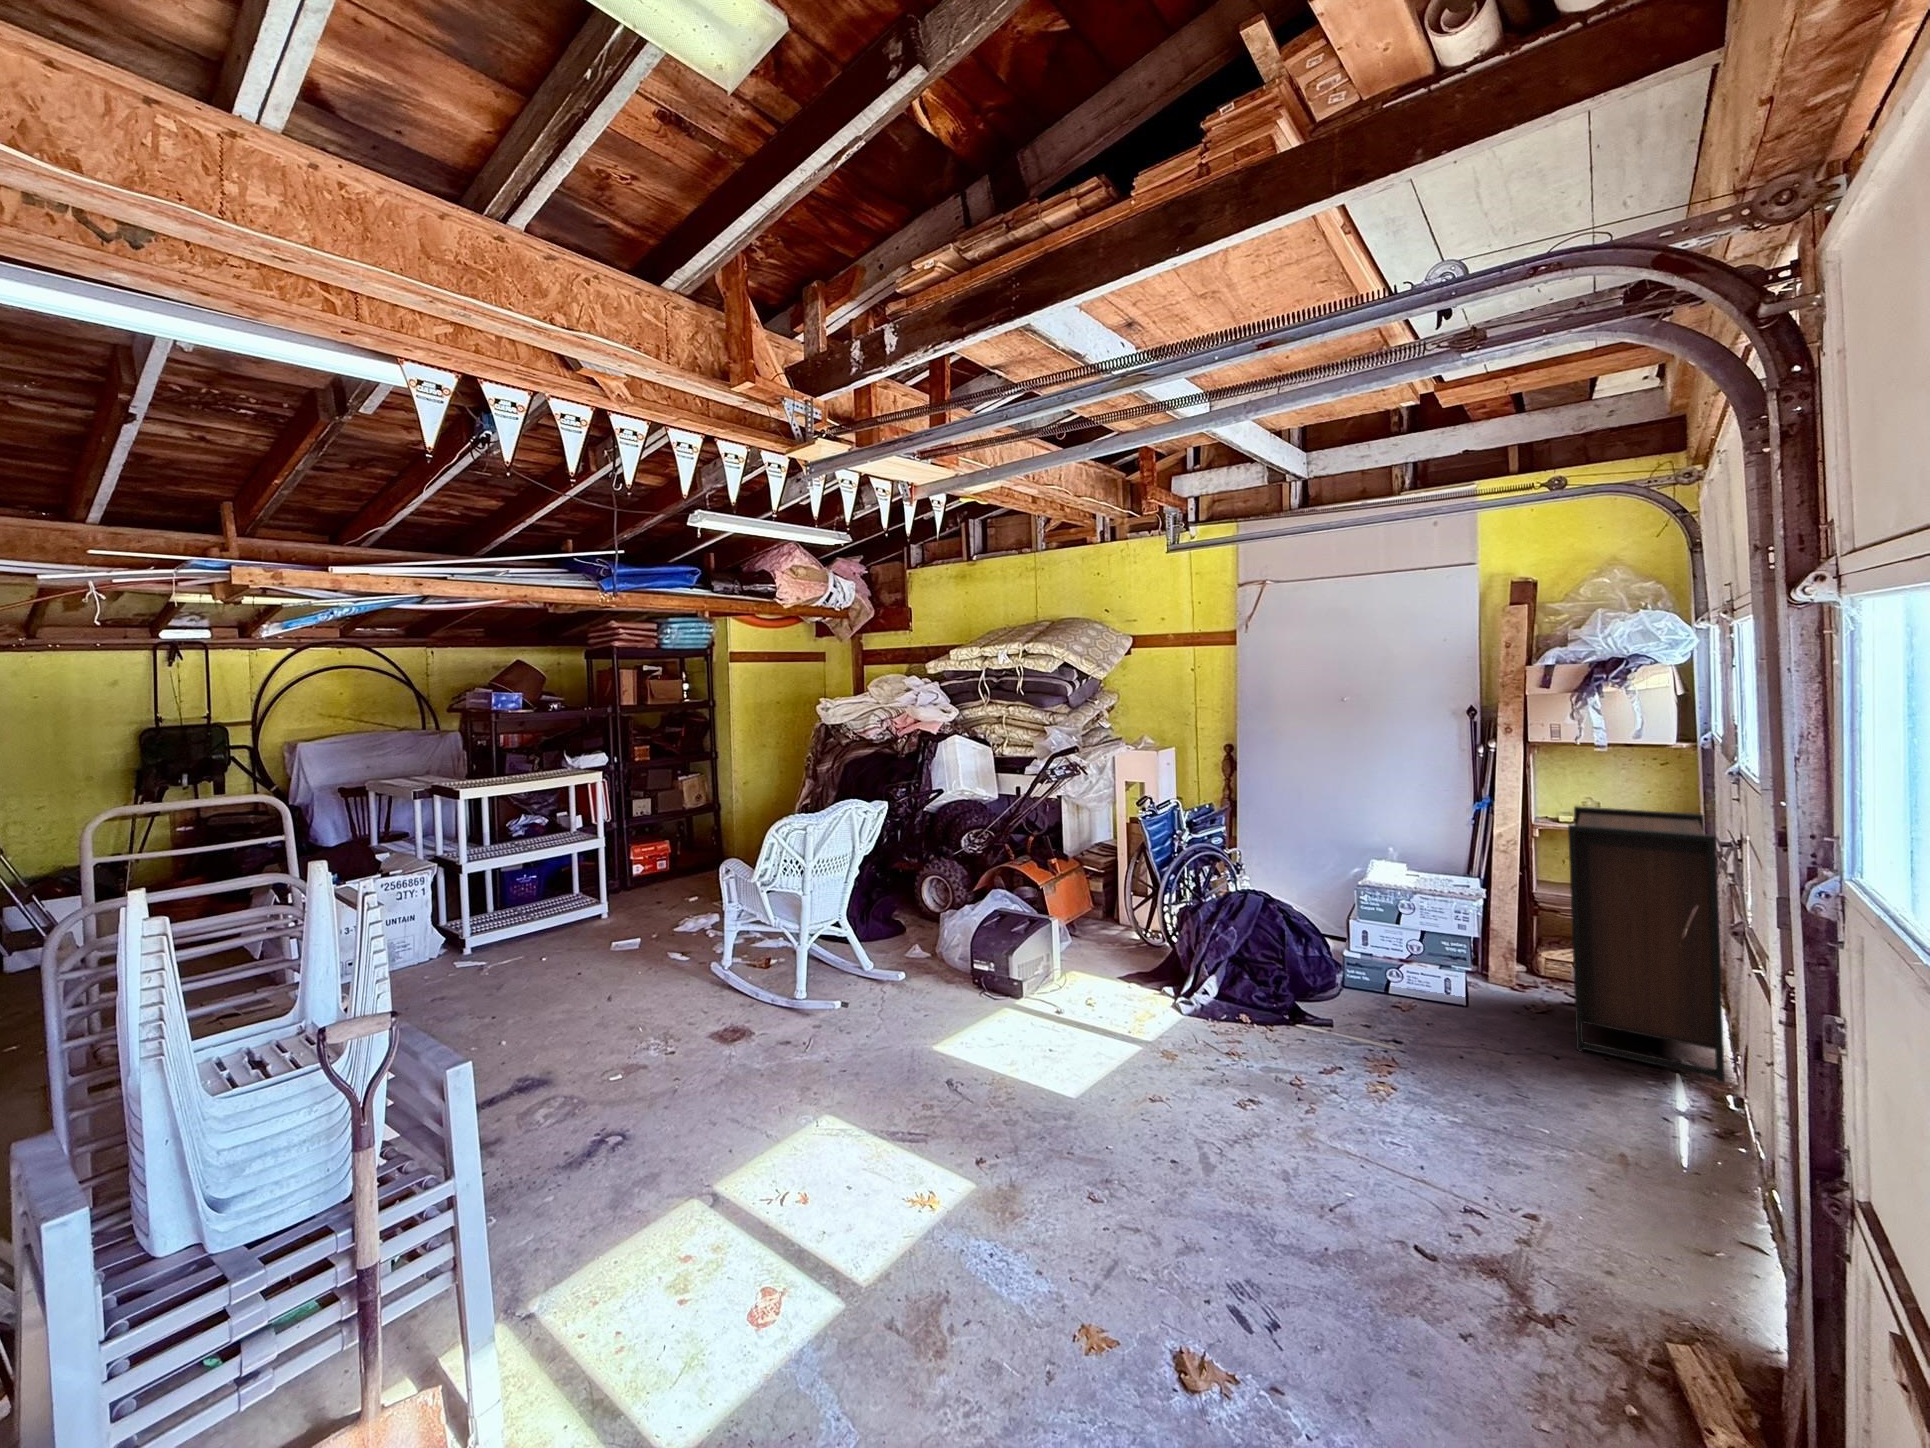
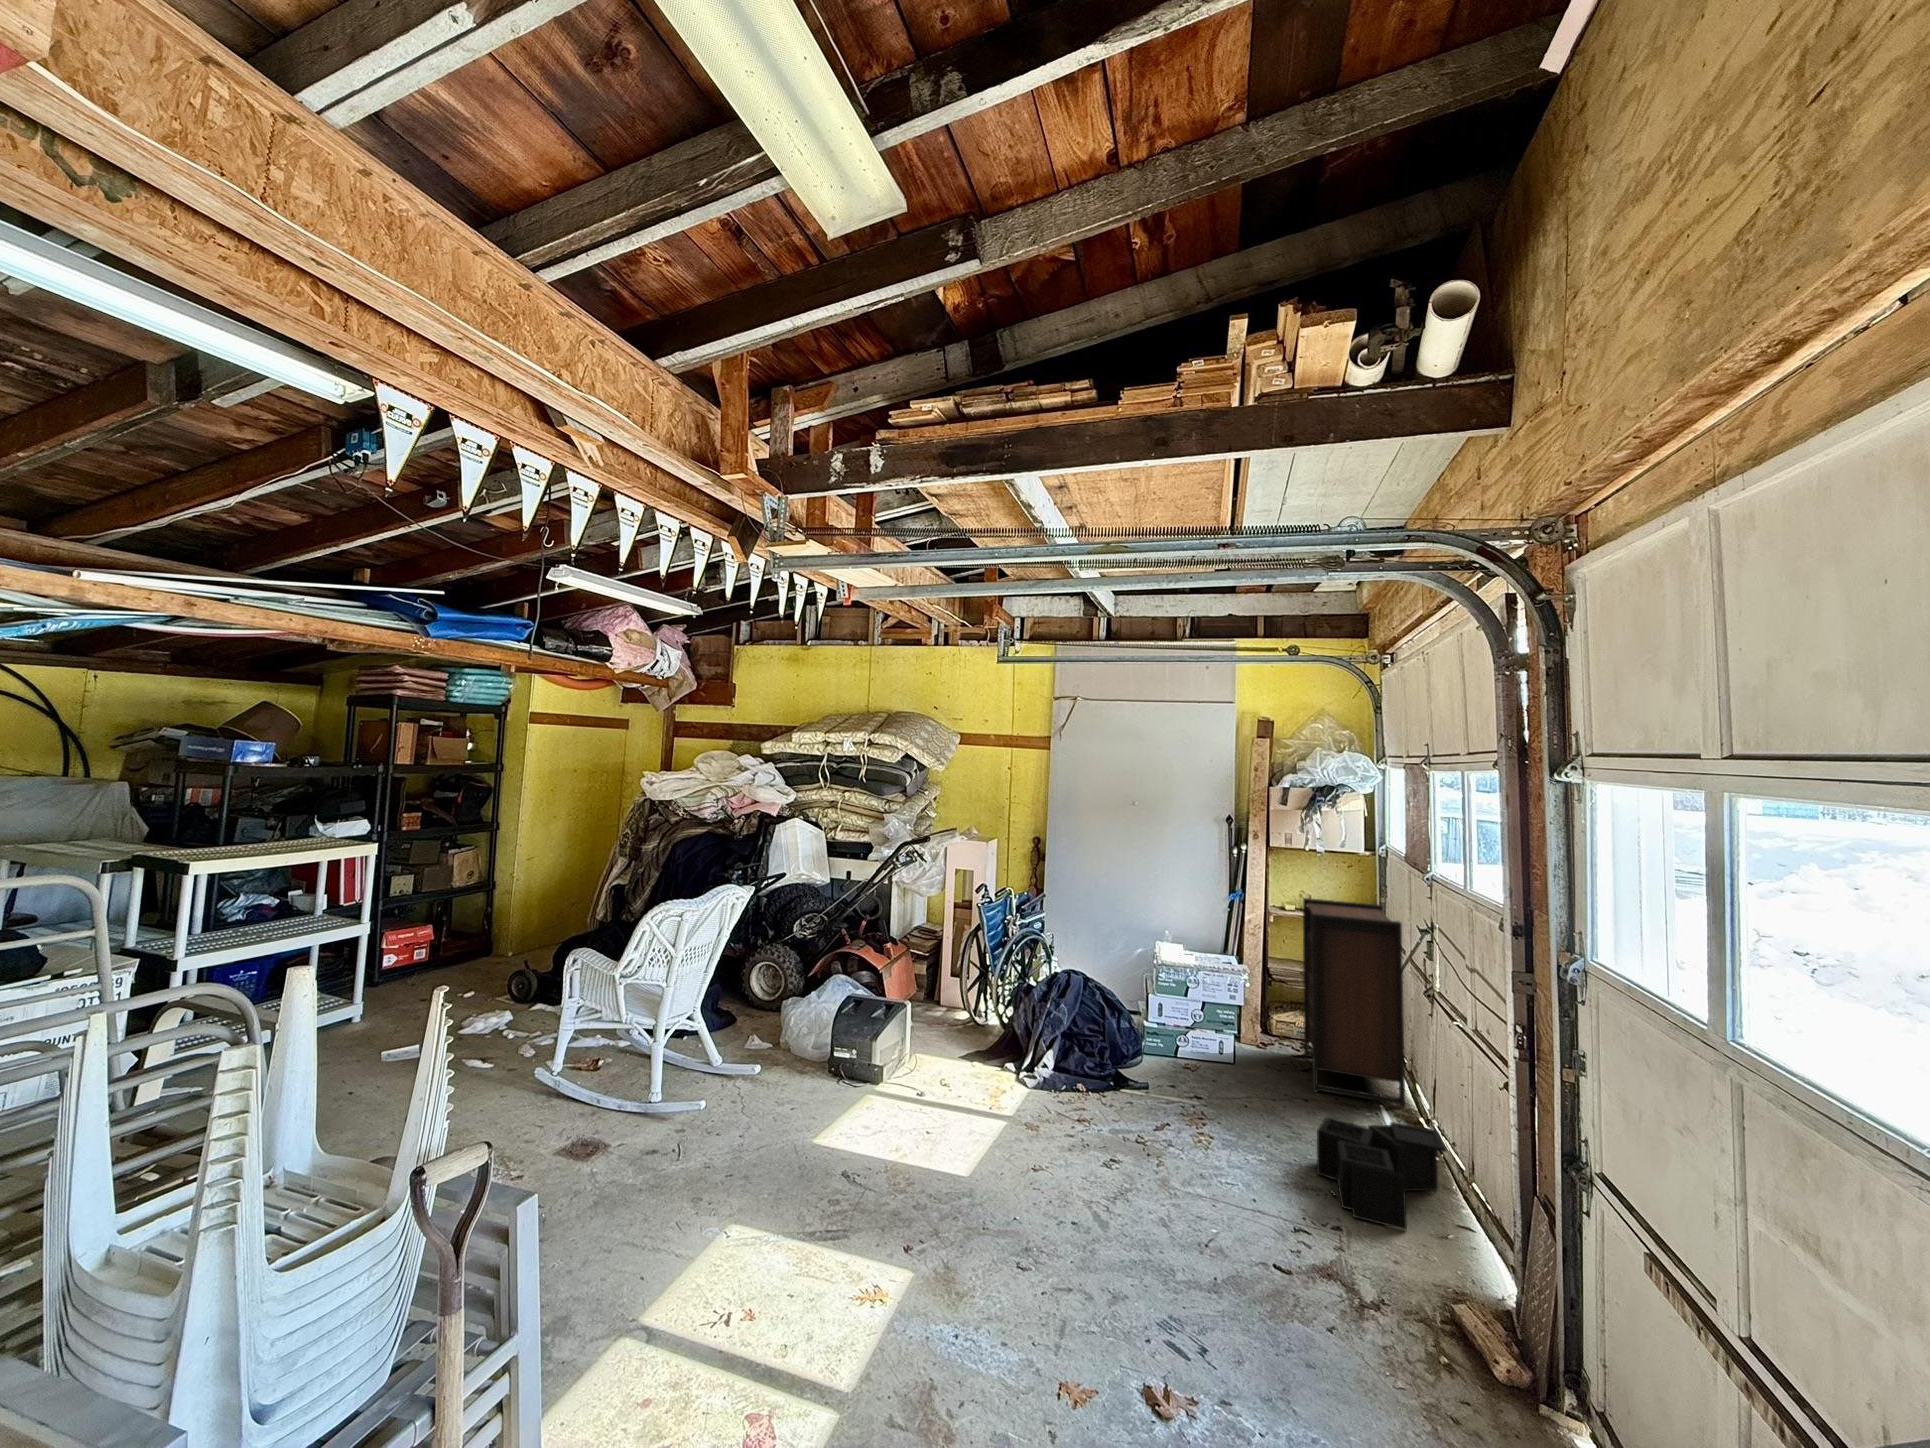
storage bin: none [1522,1081,1747,1239] -> present [1317,1117,1447,1230]

